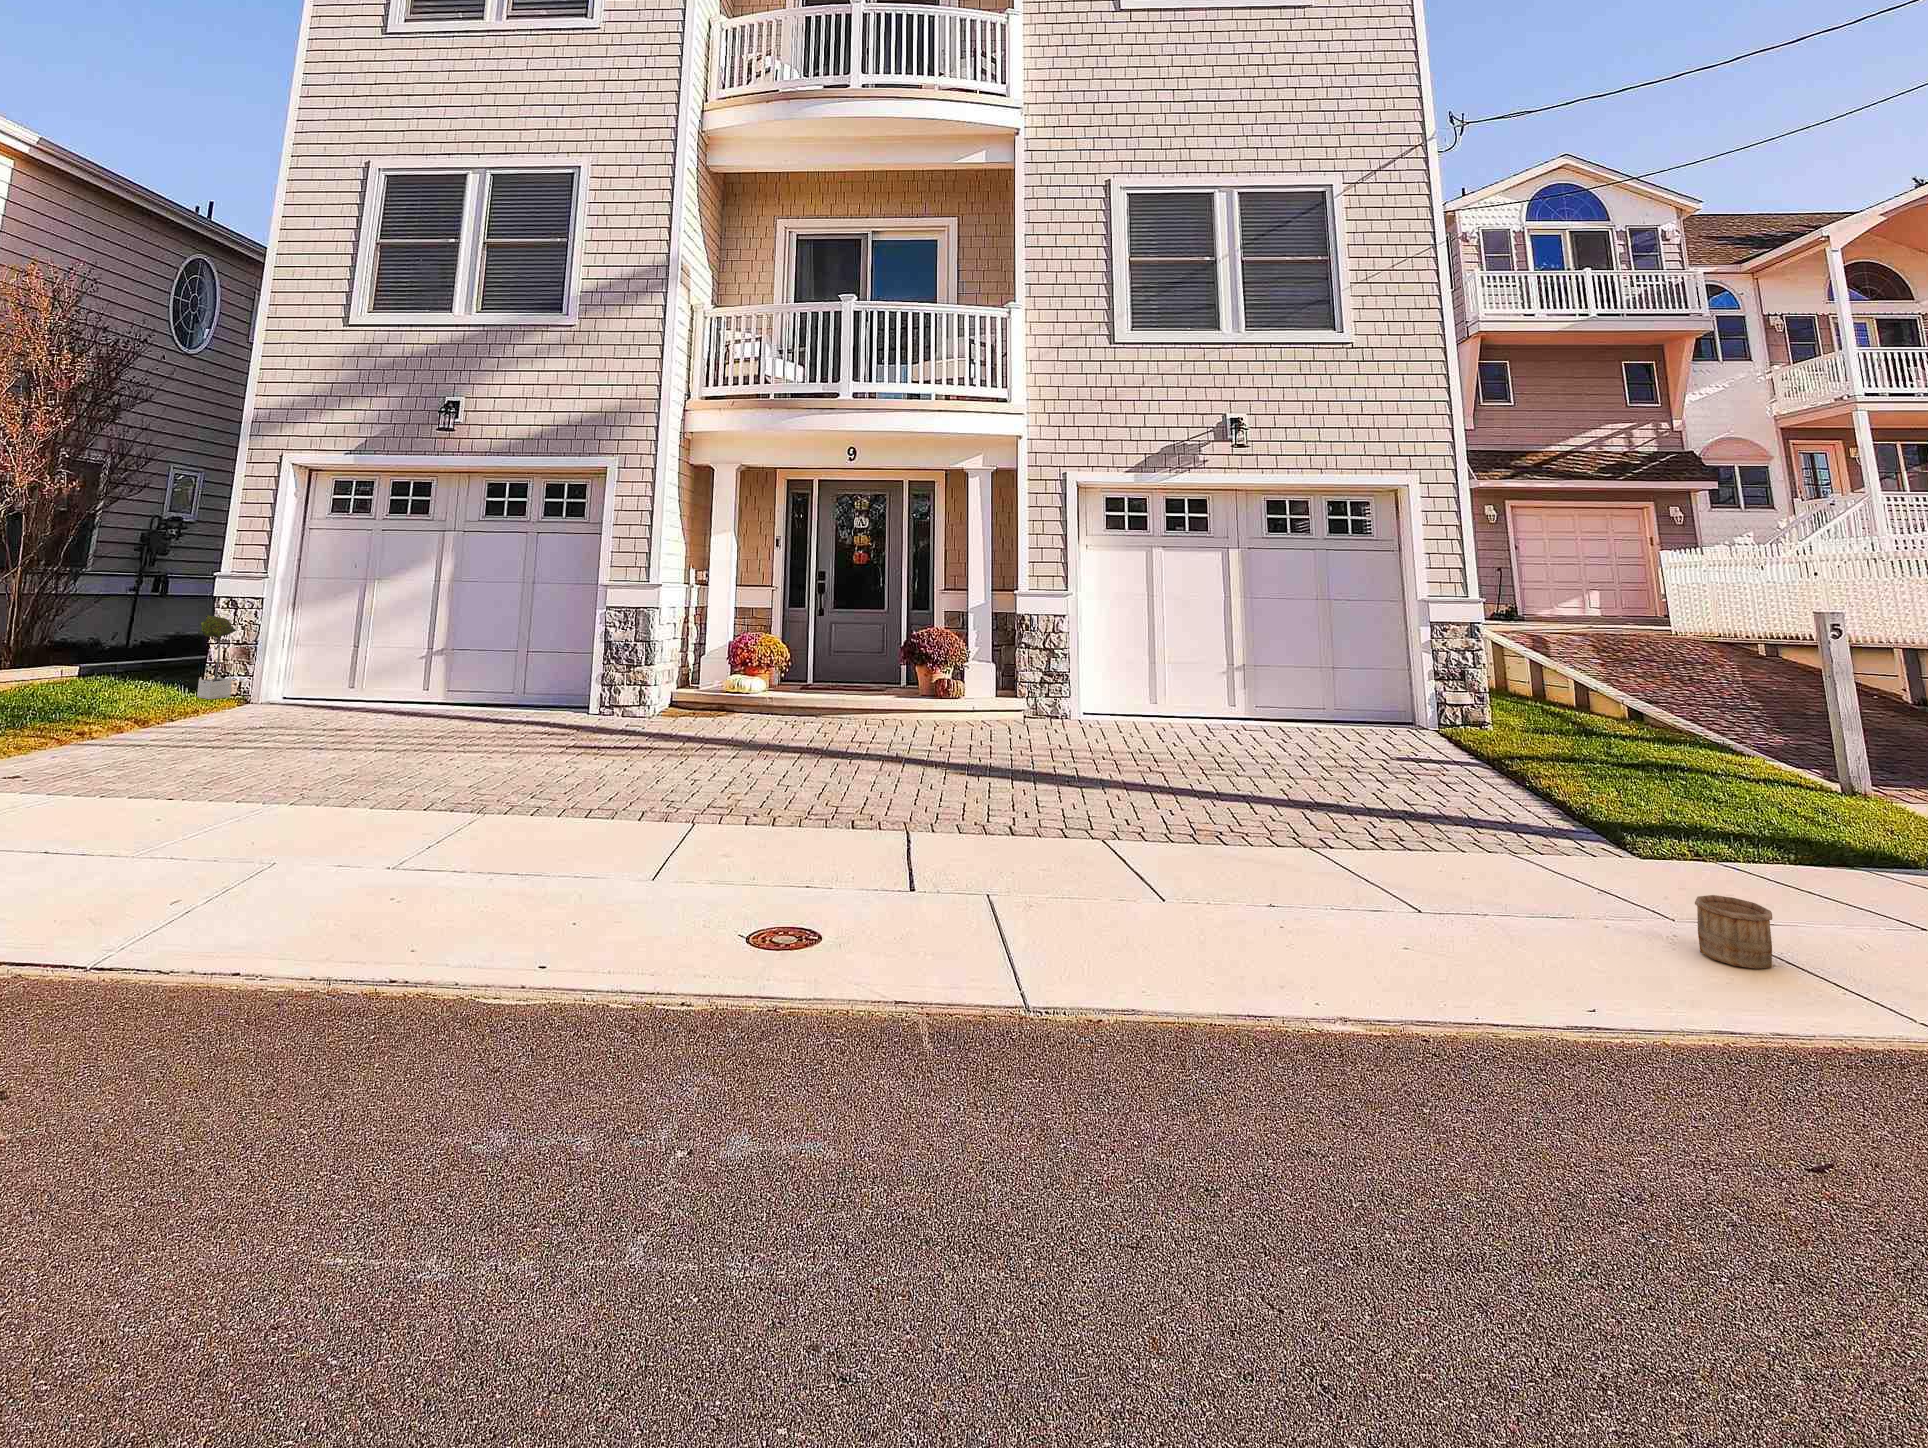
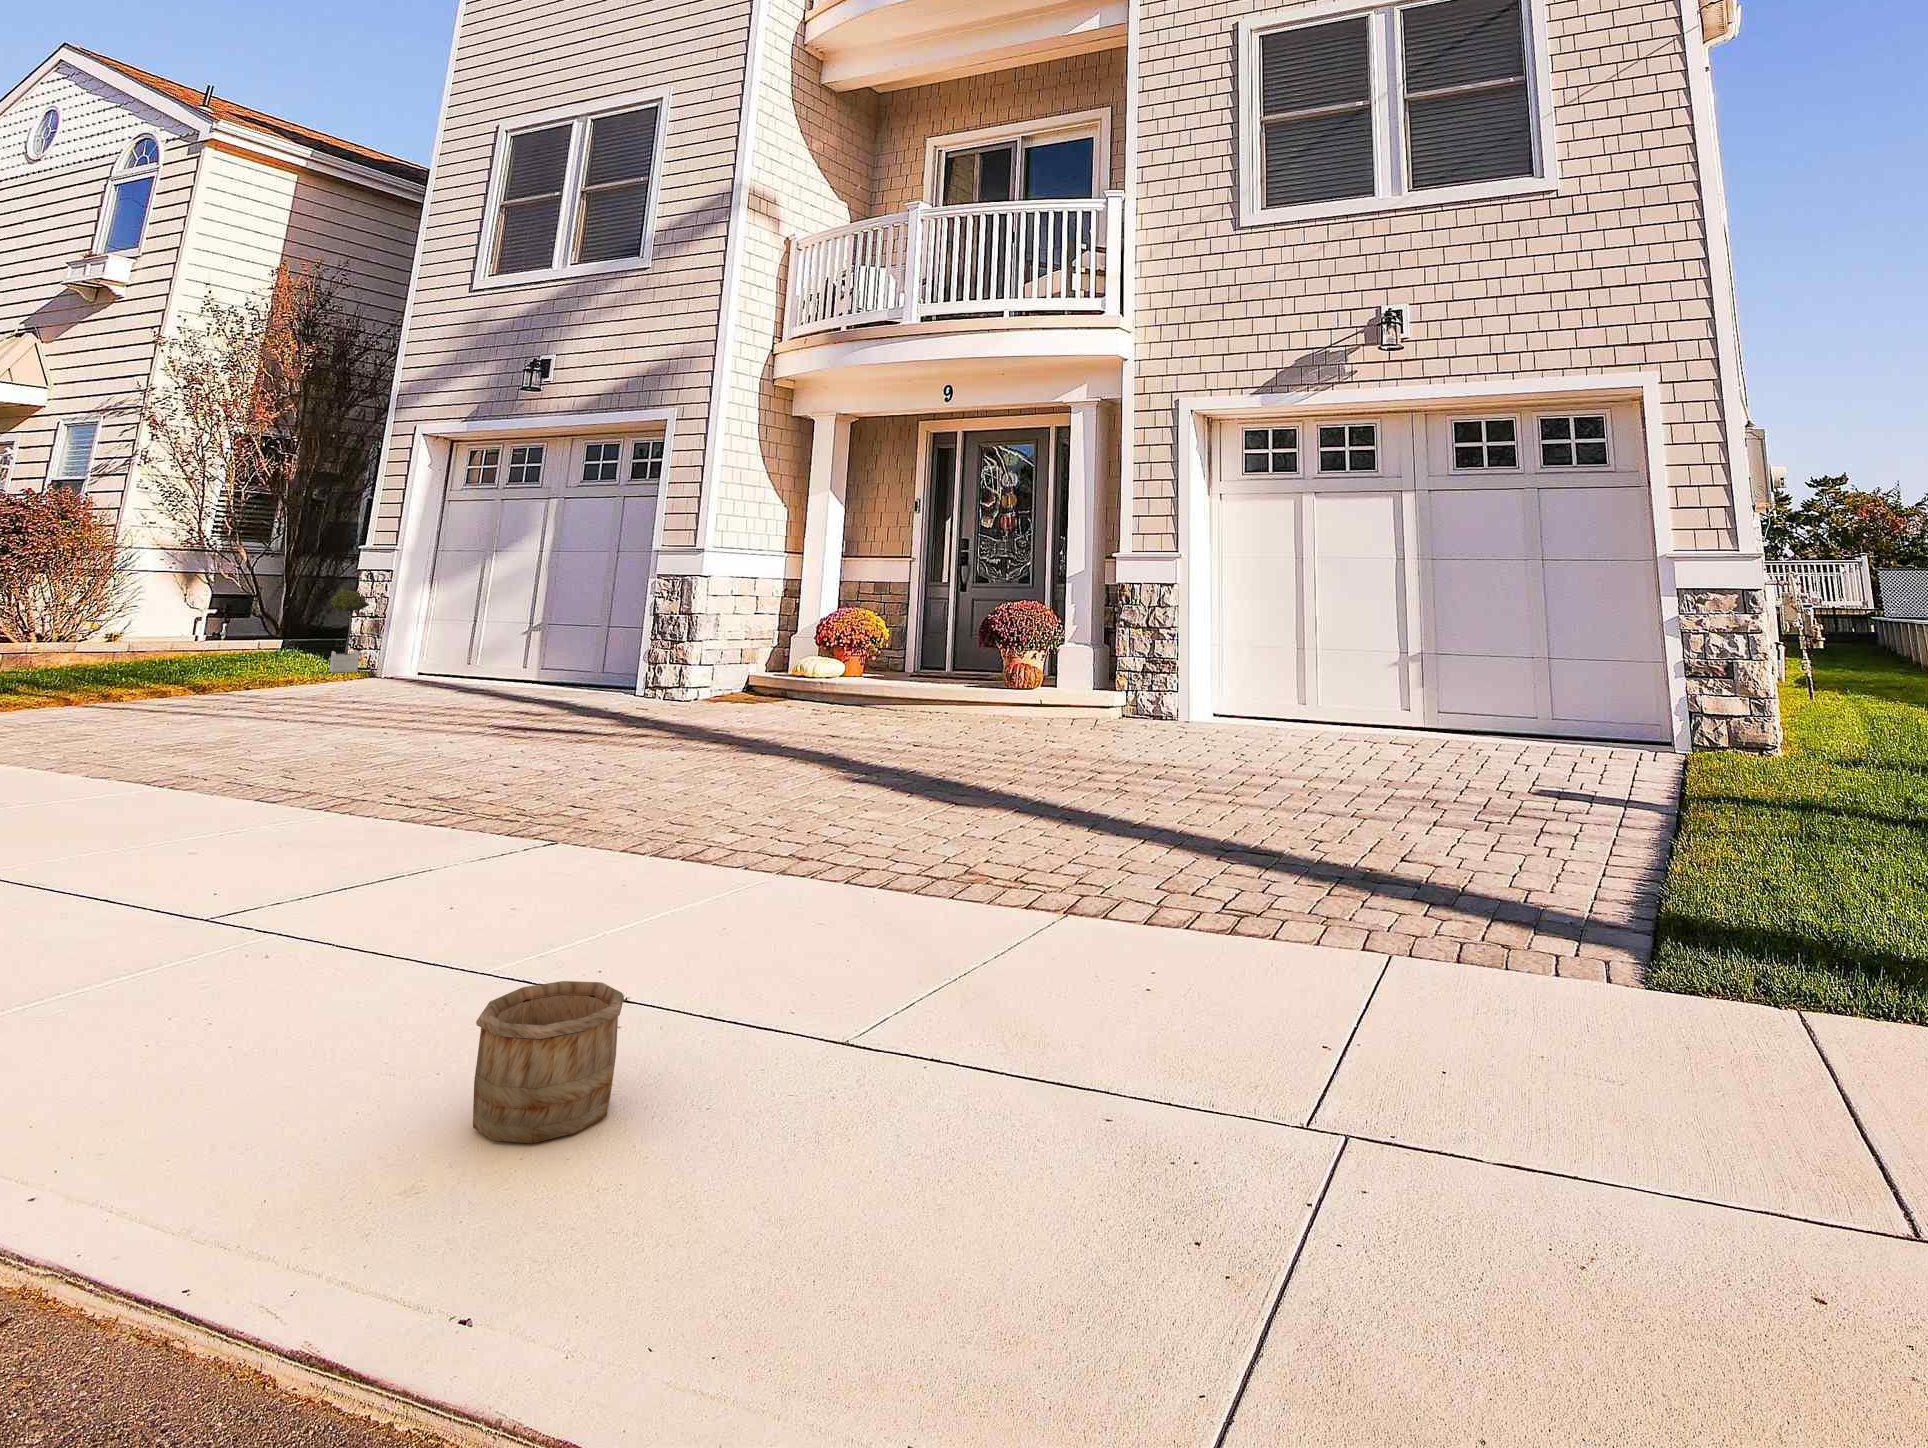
wooden bucket: present [1695,895,1772,969] -> present [473,981,624,1143]

